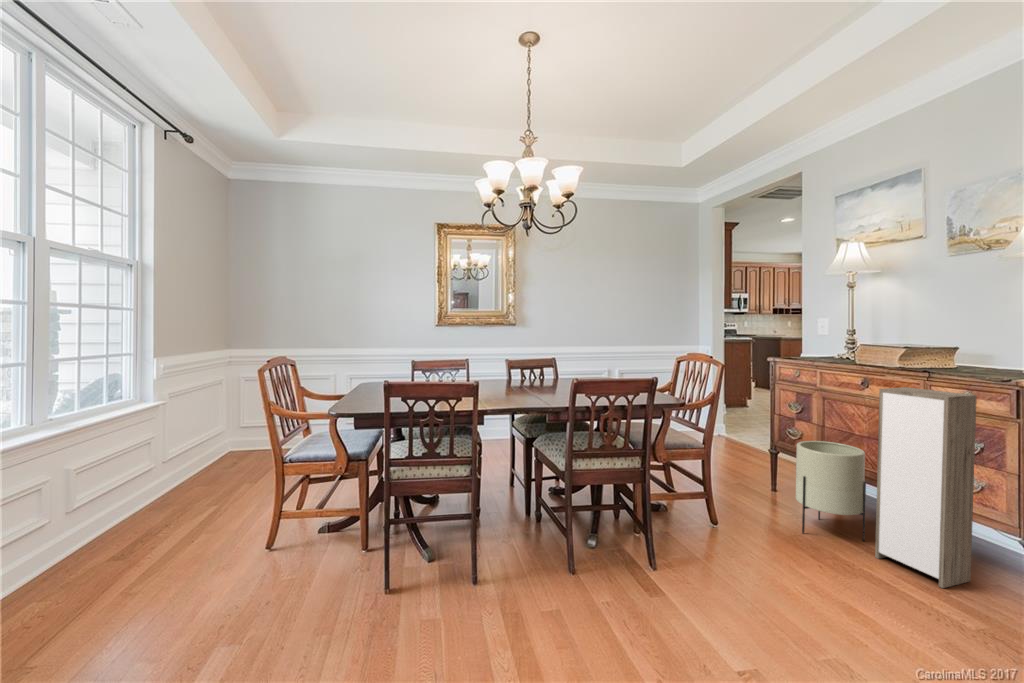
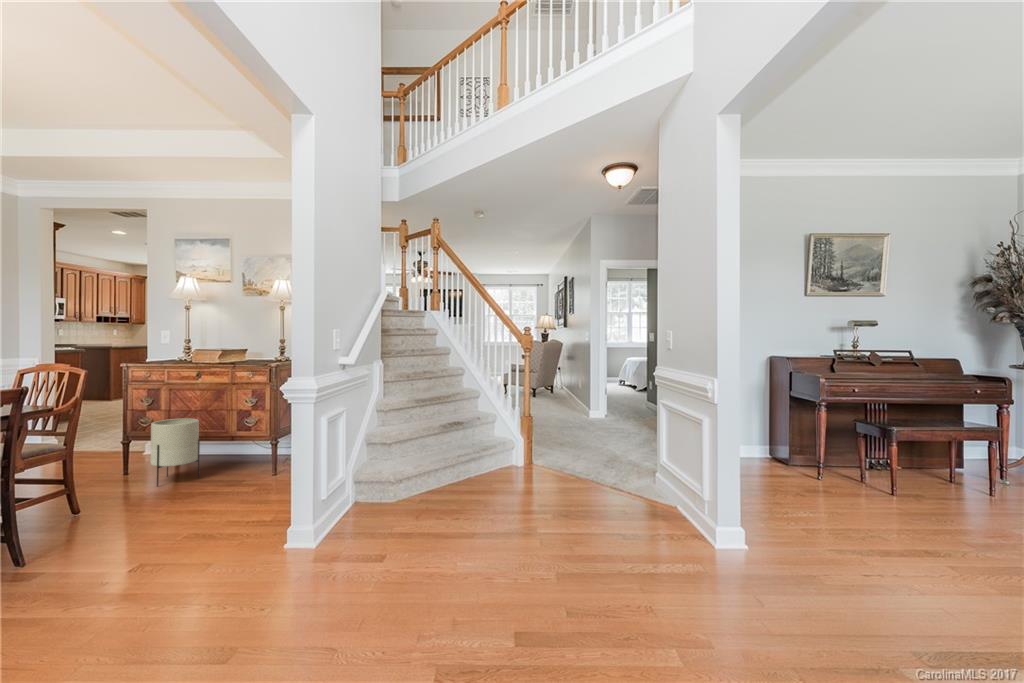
storage cabinet: present [875,387,977,588] -> none [206,375,256,484]

